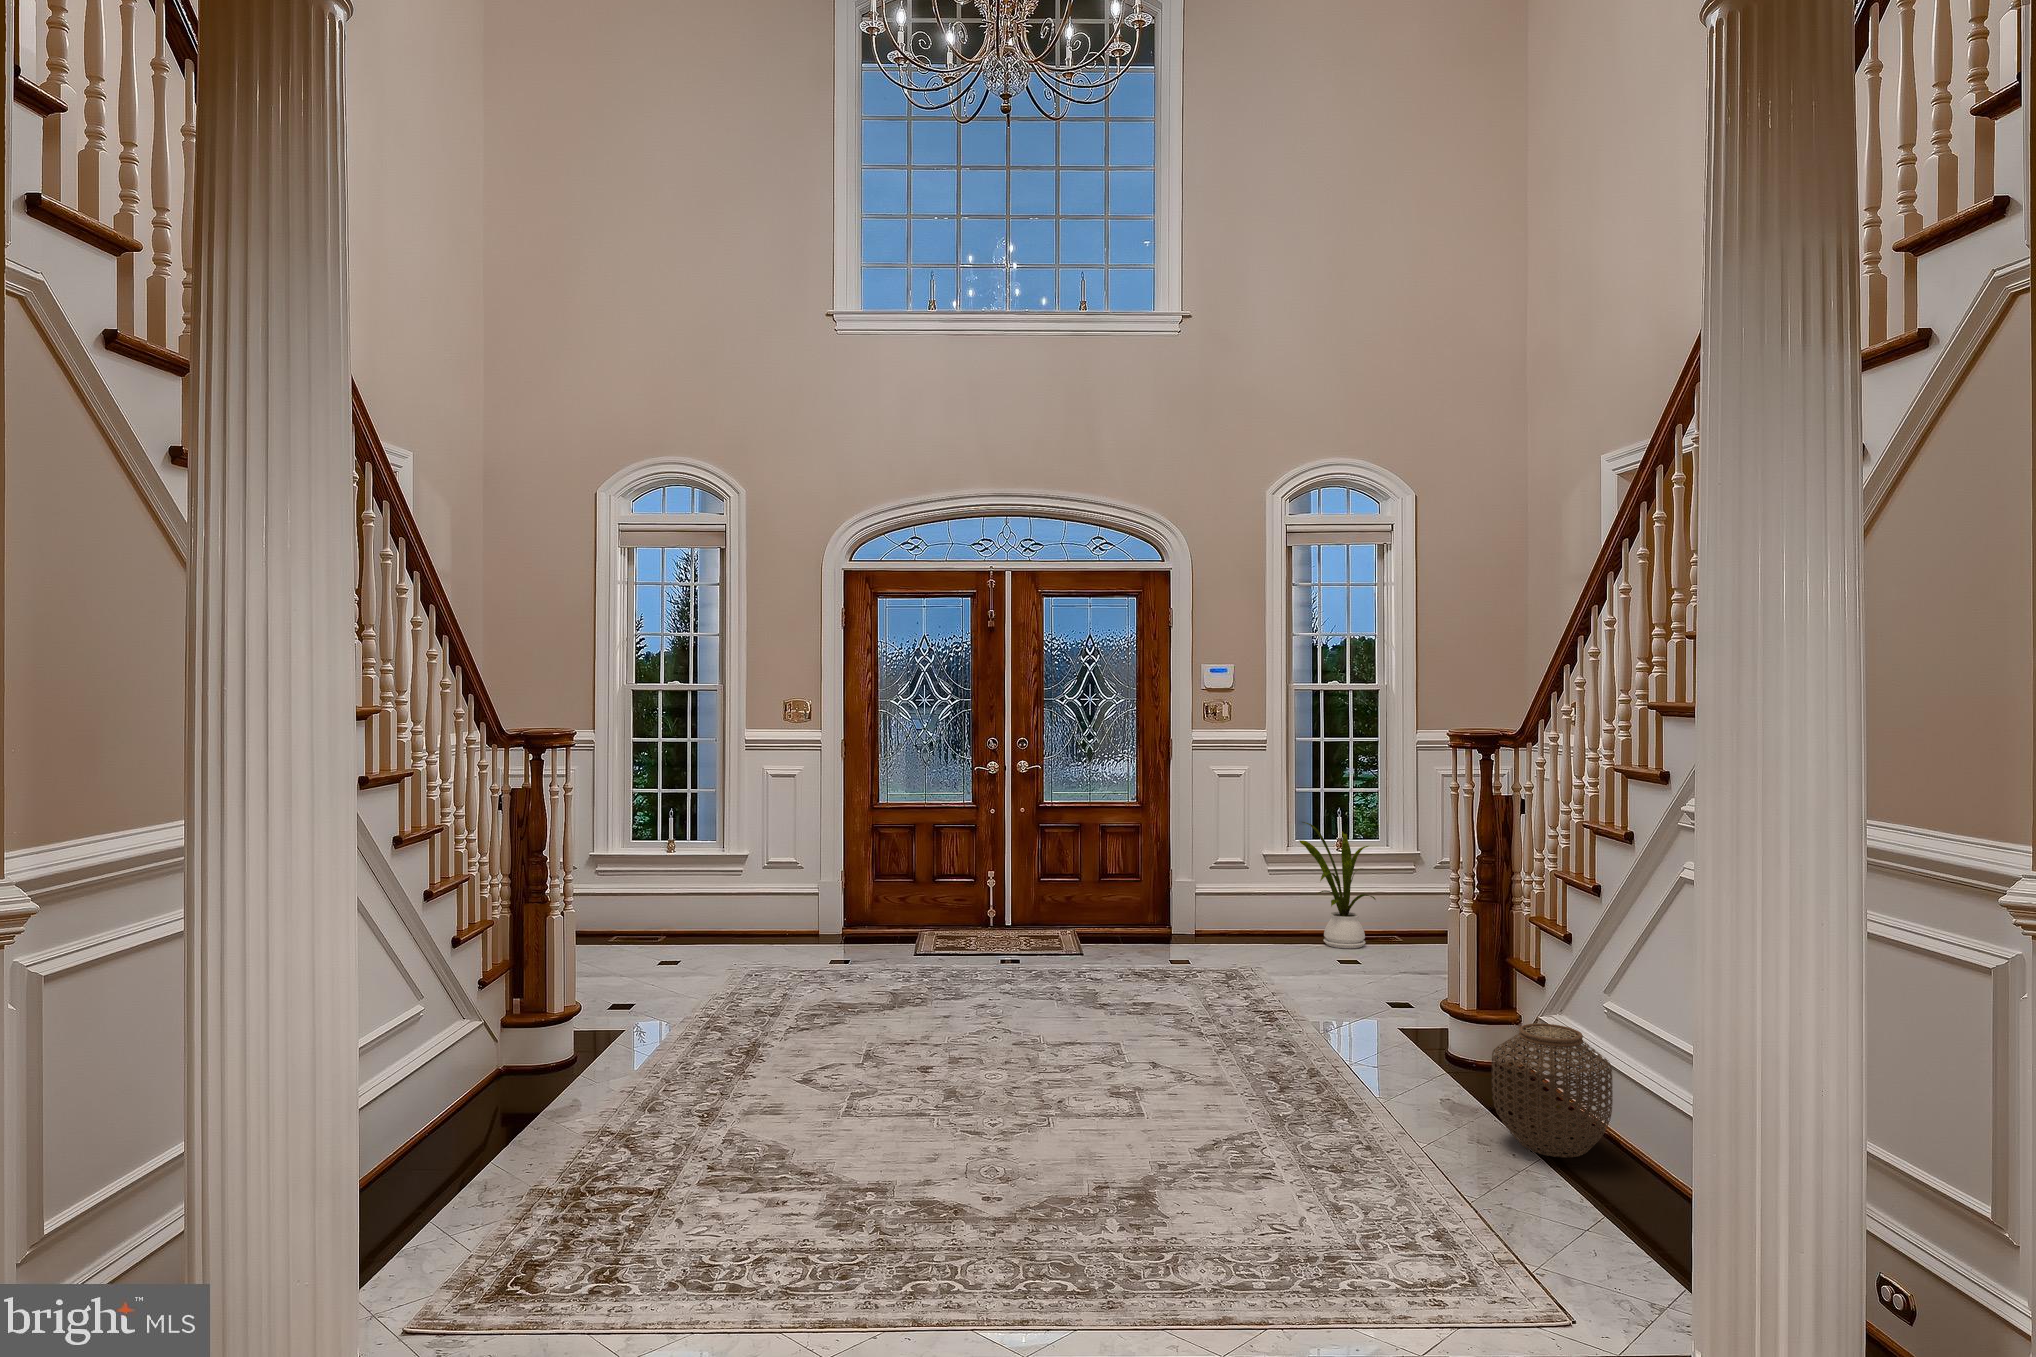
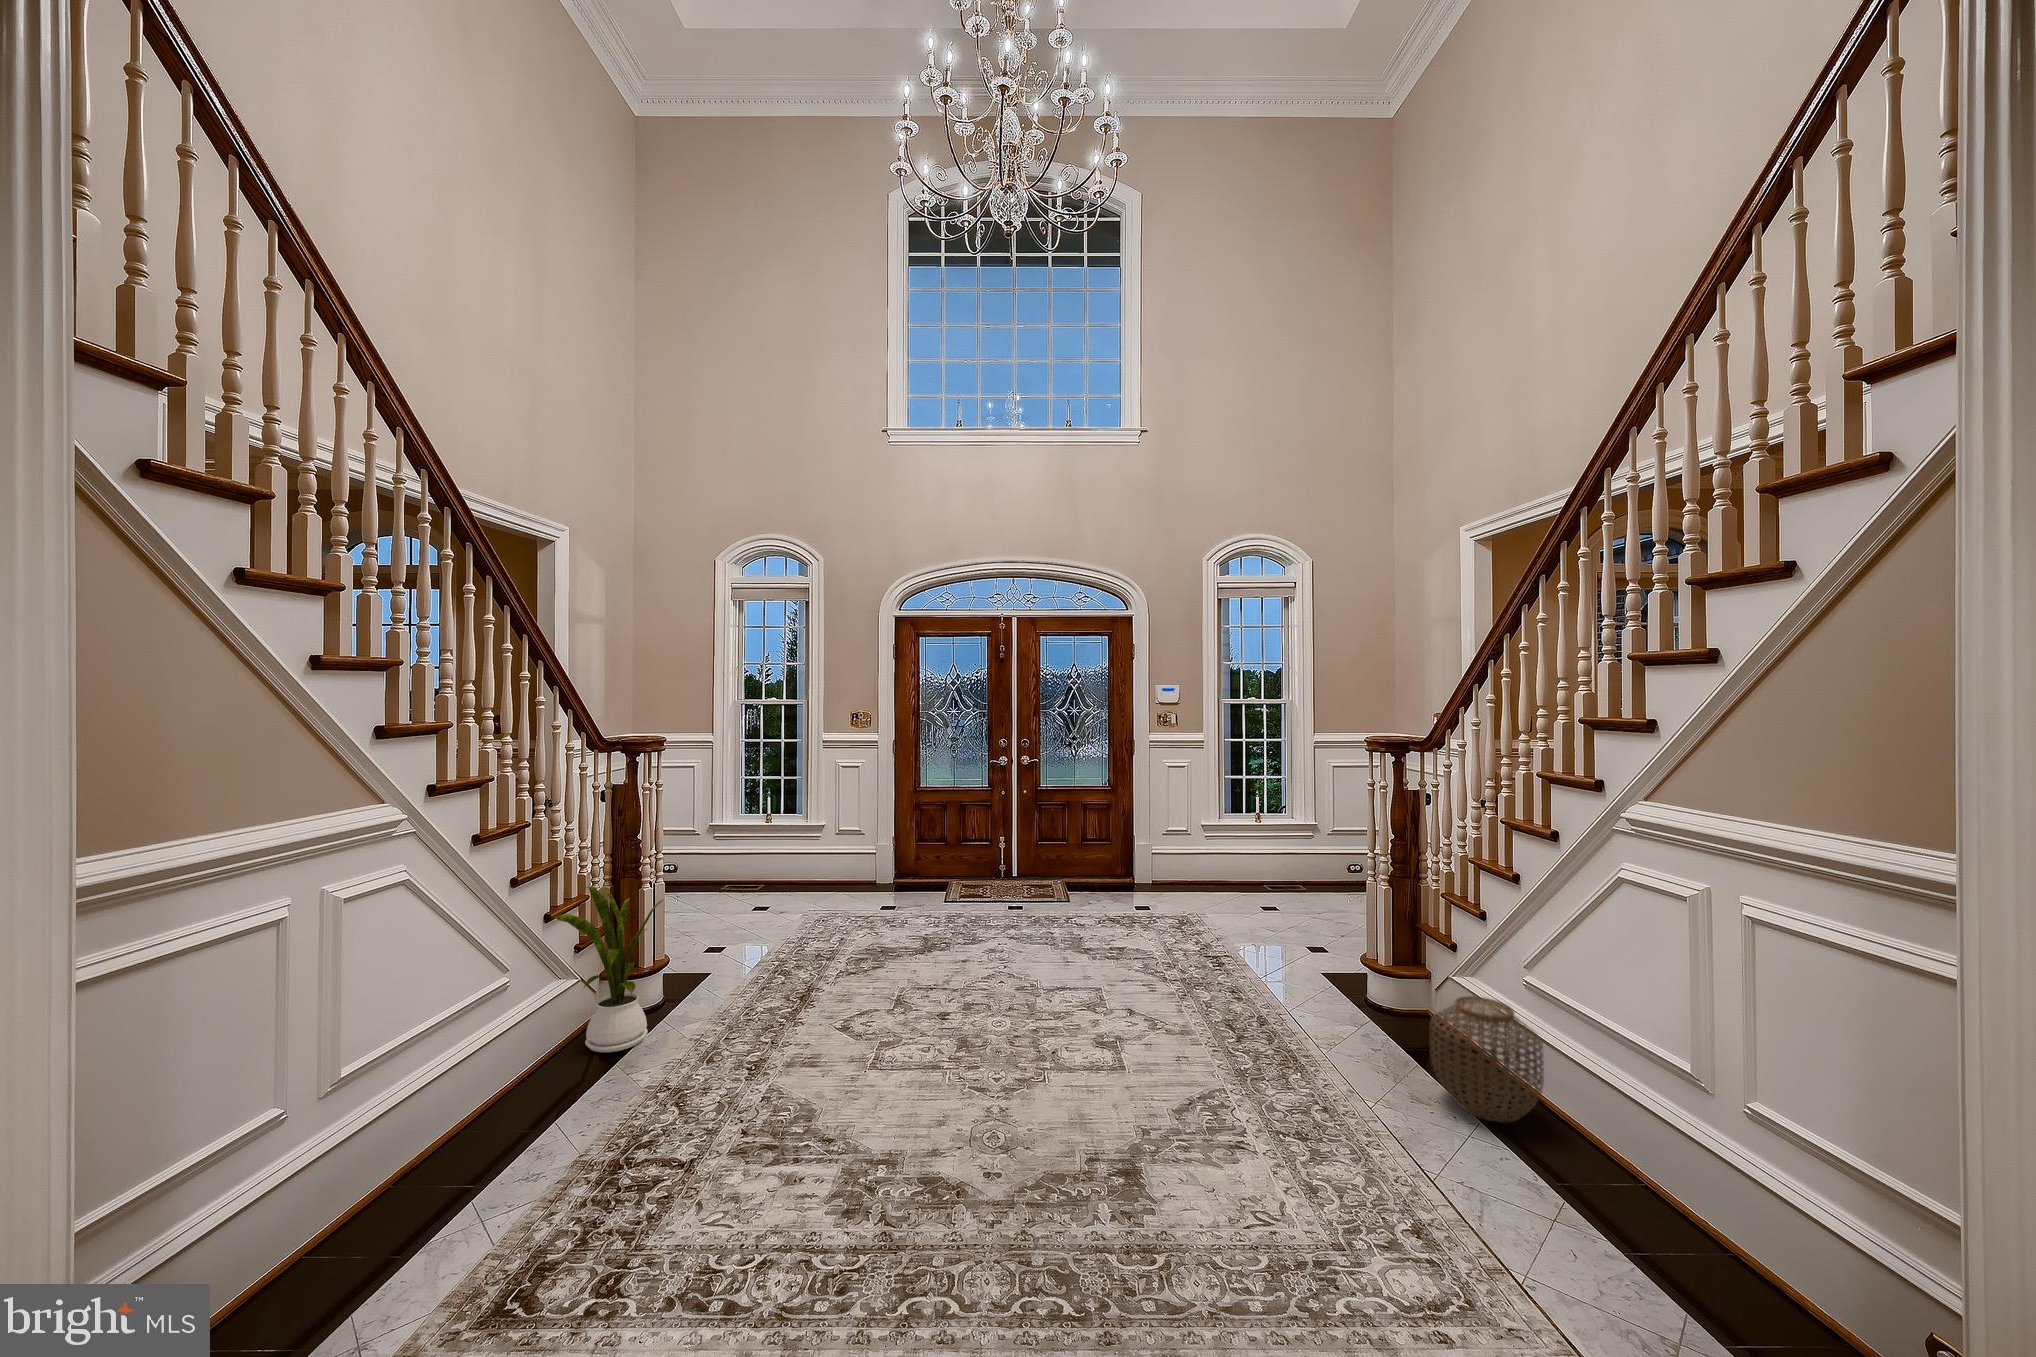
house plant: present [1299,822,1376,949] -> present [554,886,663,1052]

